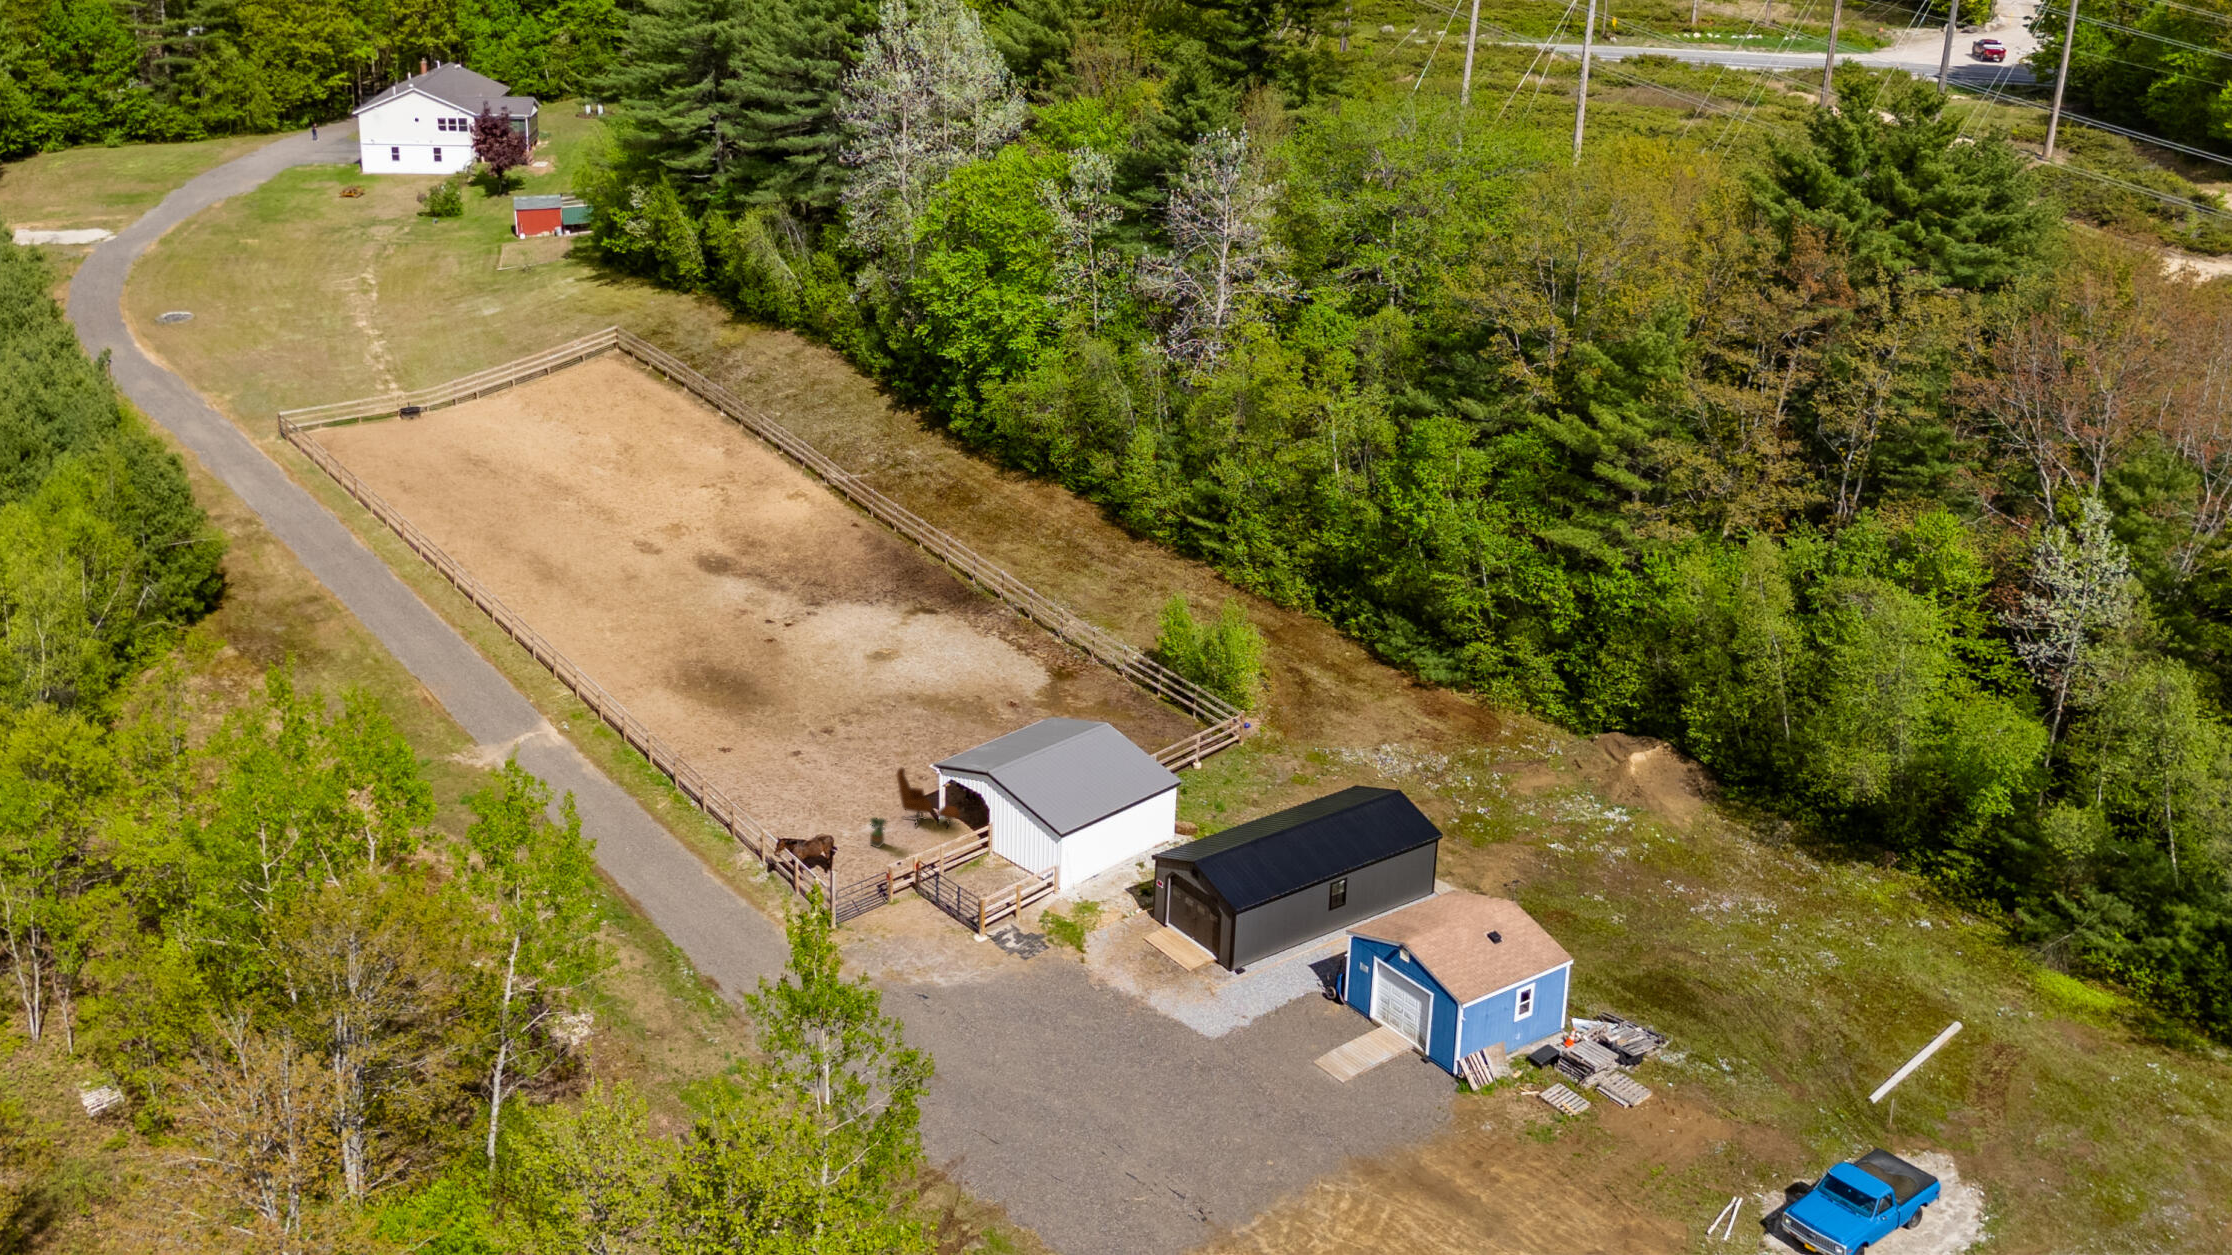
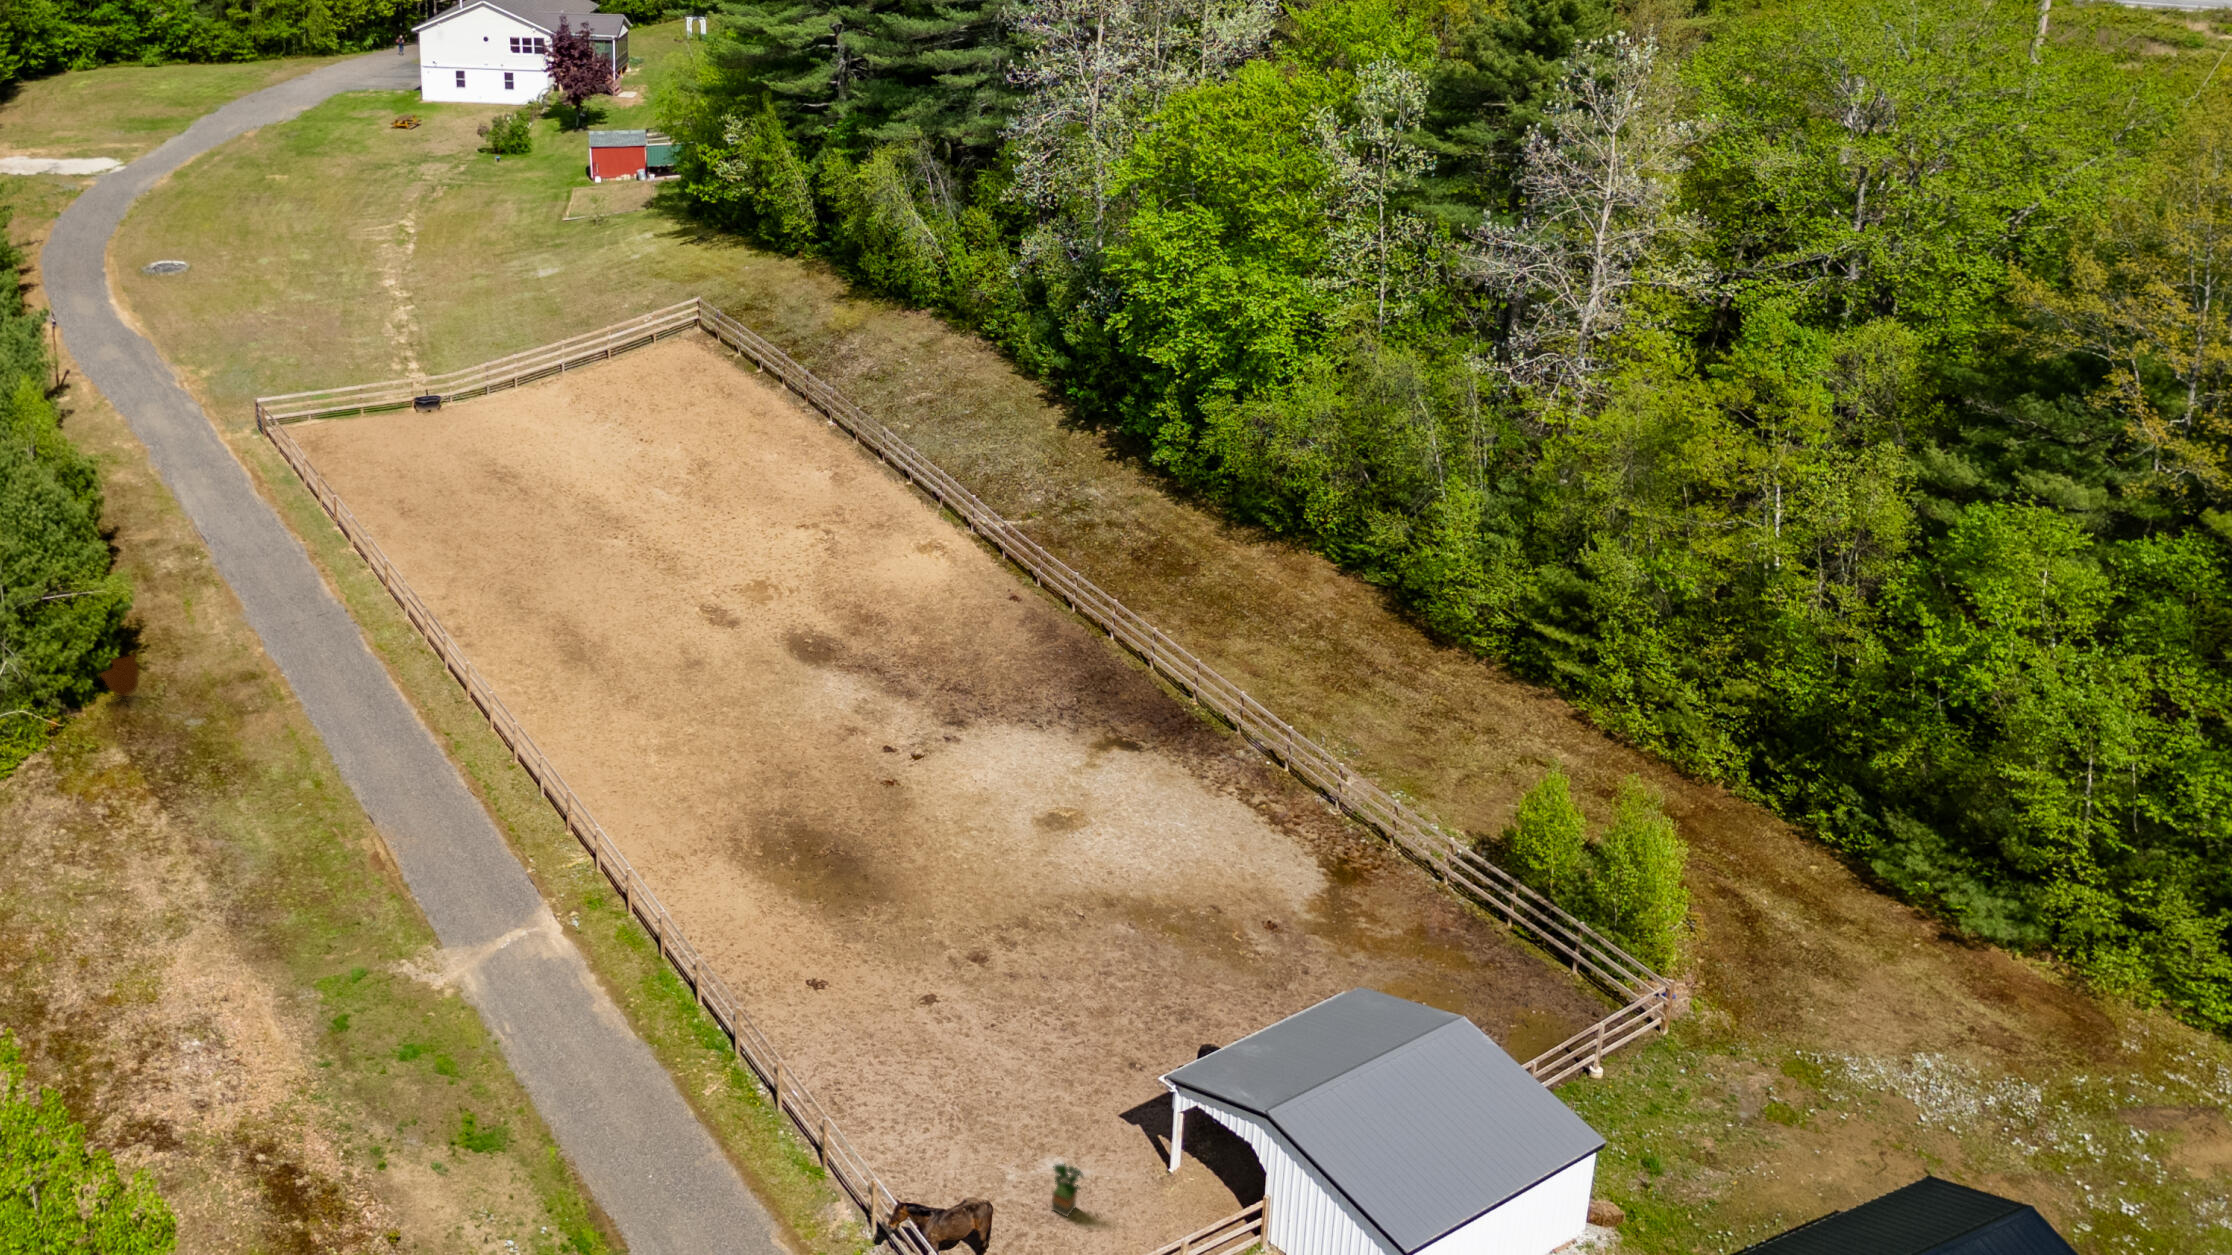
lounge chair: present [896,768,960,824] -> present [100,654,139,703]

